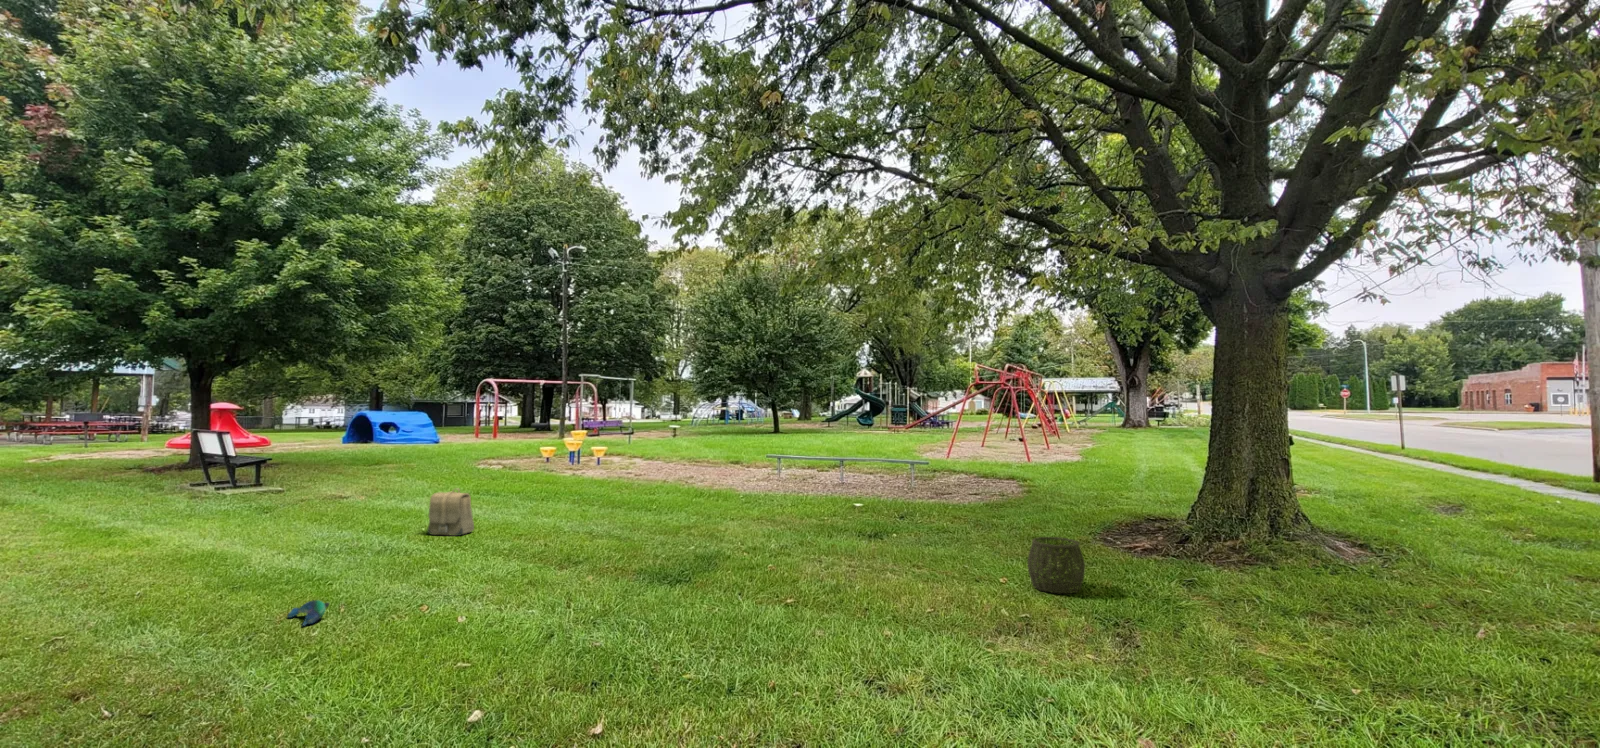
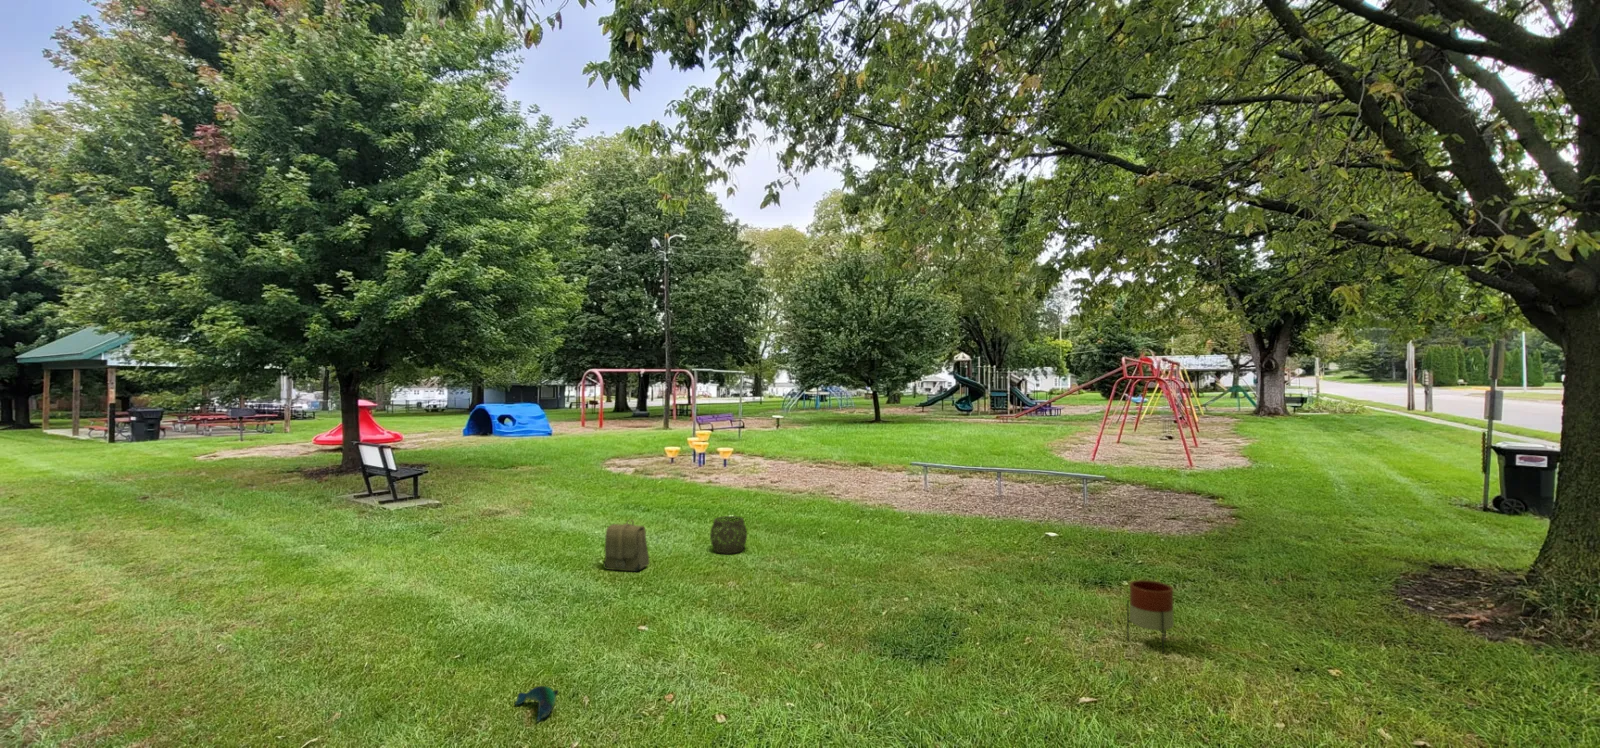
planter: none [869,516,903,573] -> present [1127,580,1174,652]
woven basket: present [1028,537,1085,594] -> present [710,516,747,554]

